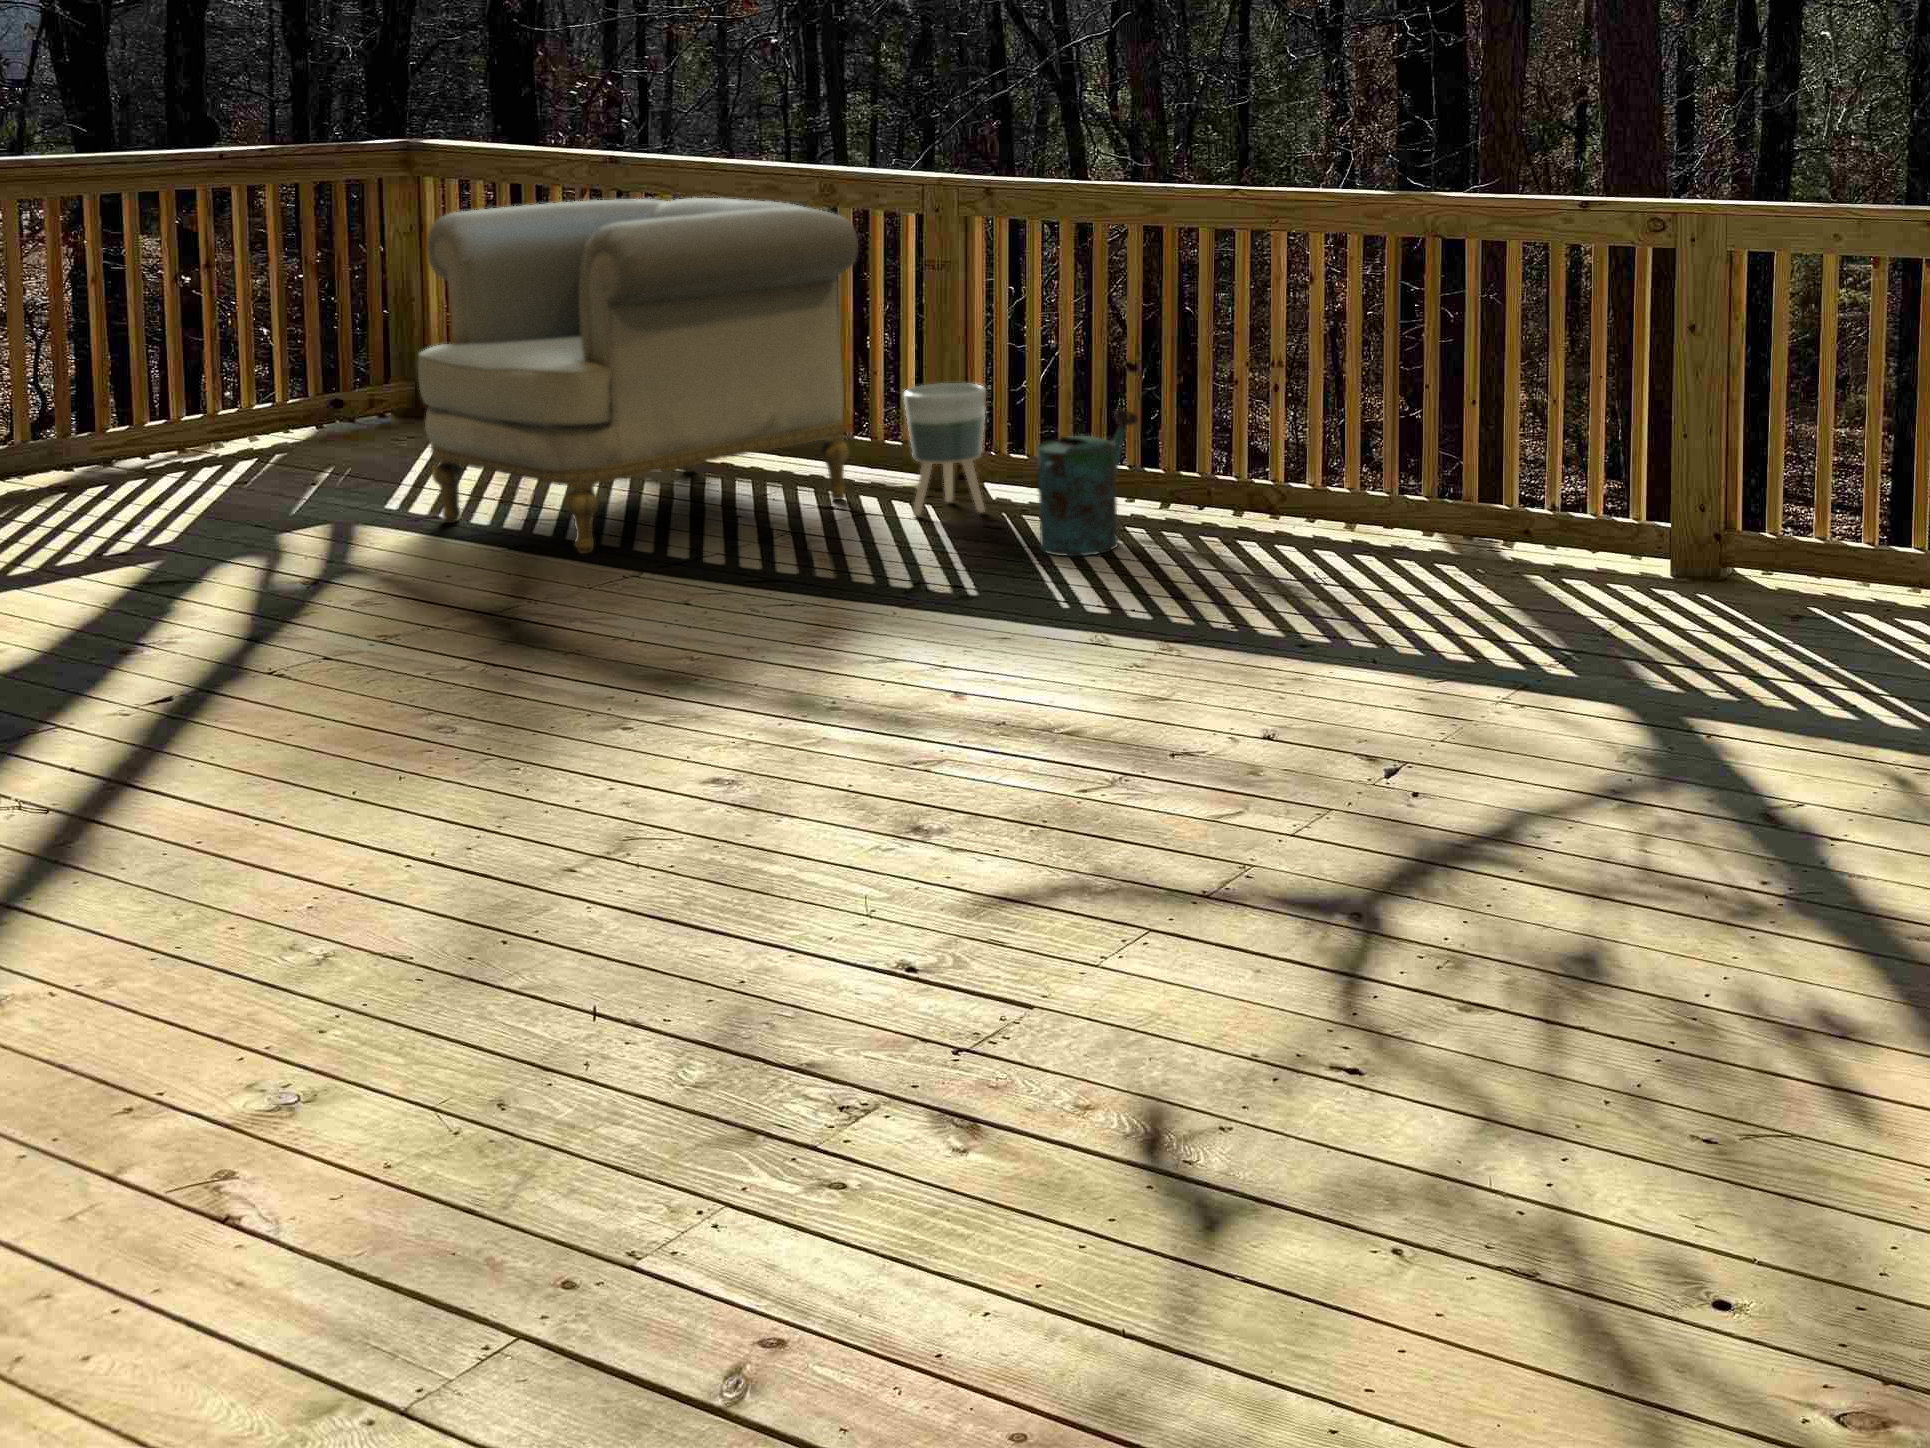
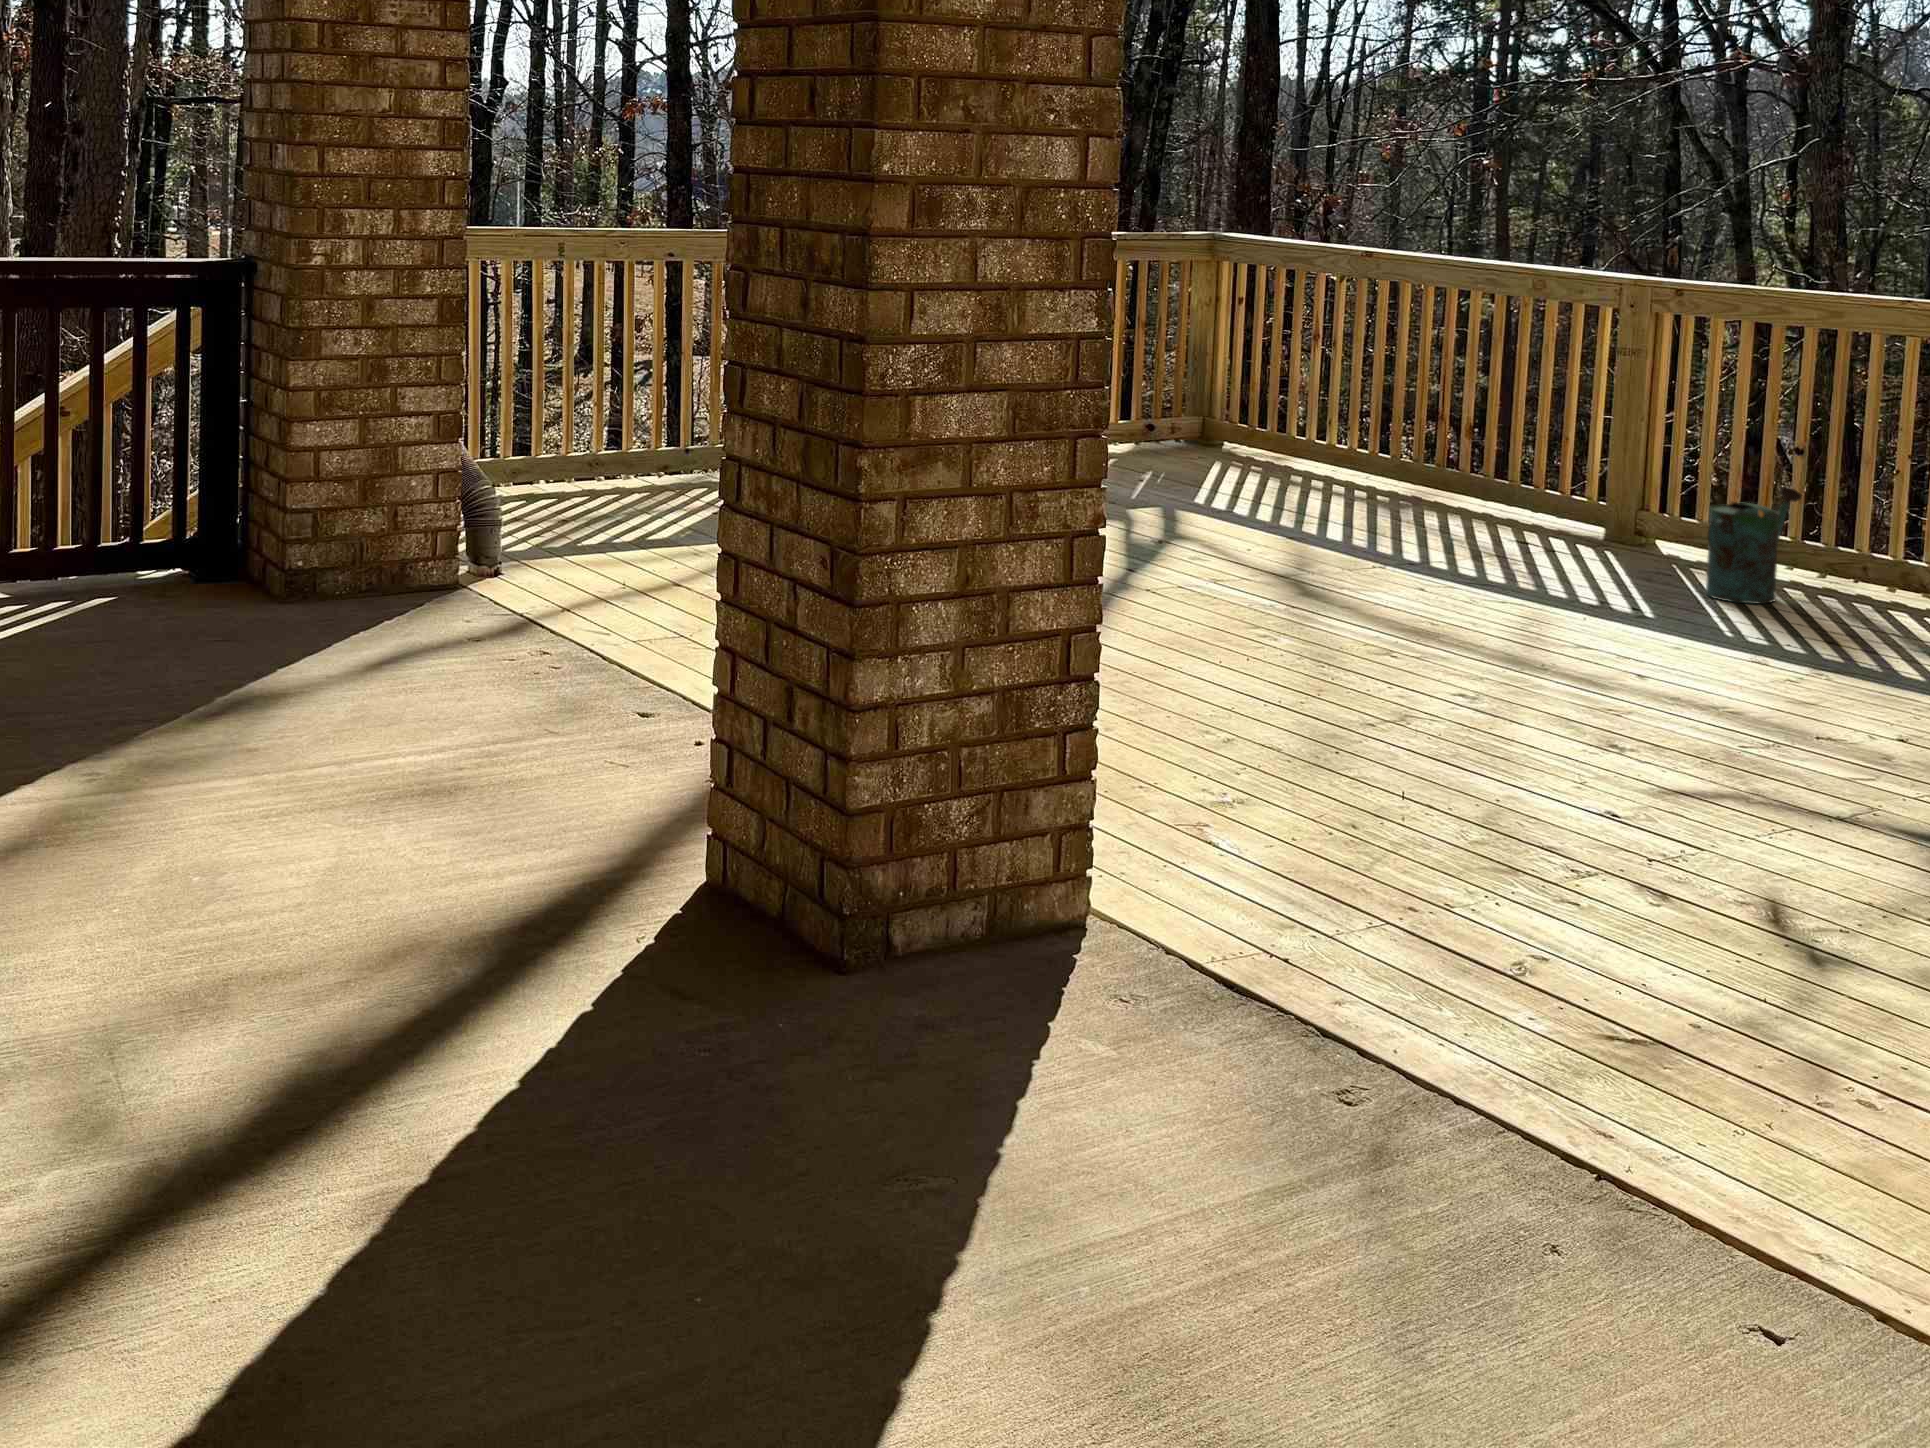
armchair: present [418,198,858,554] -> none [1227,284,1565,550]
planter: present [904,383,986,516] -> none [1594,452,1665,563]

